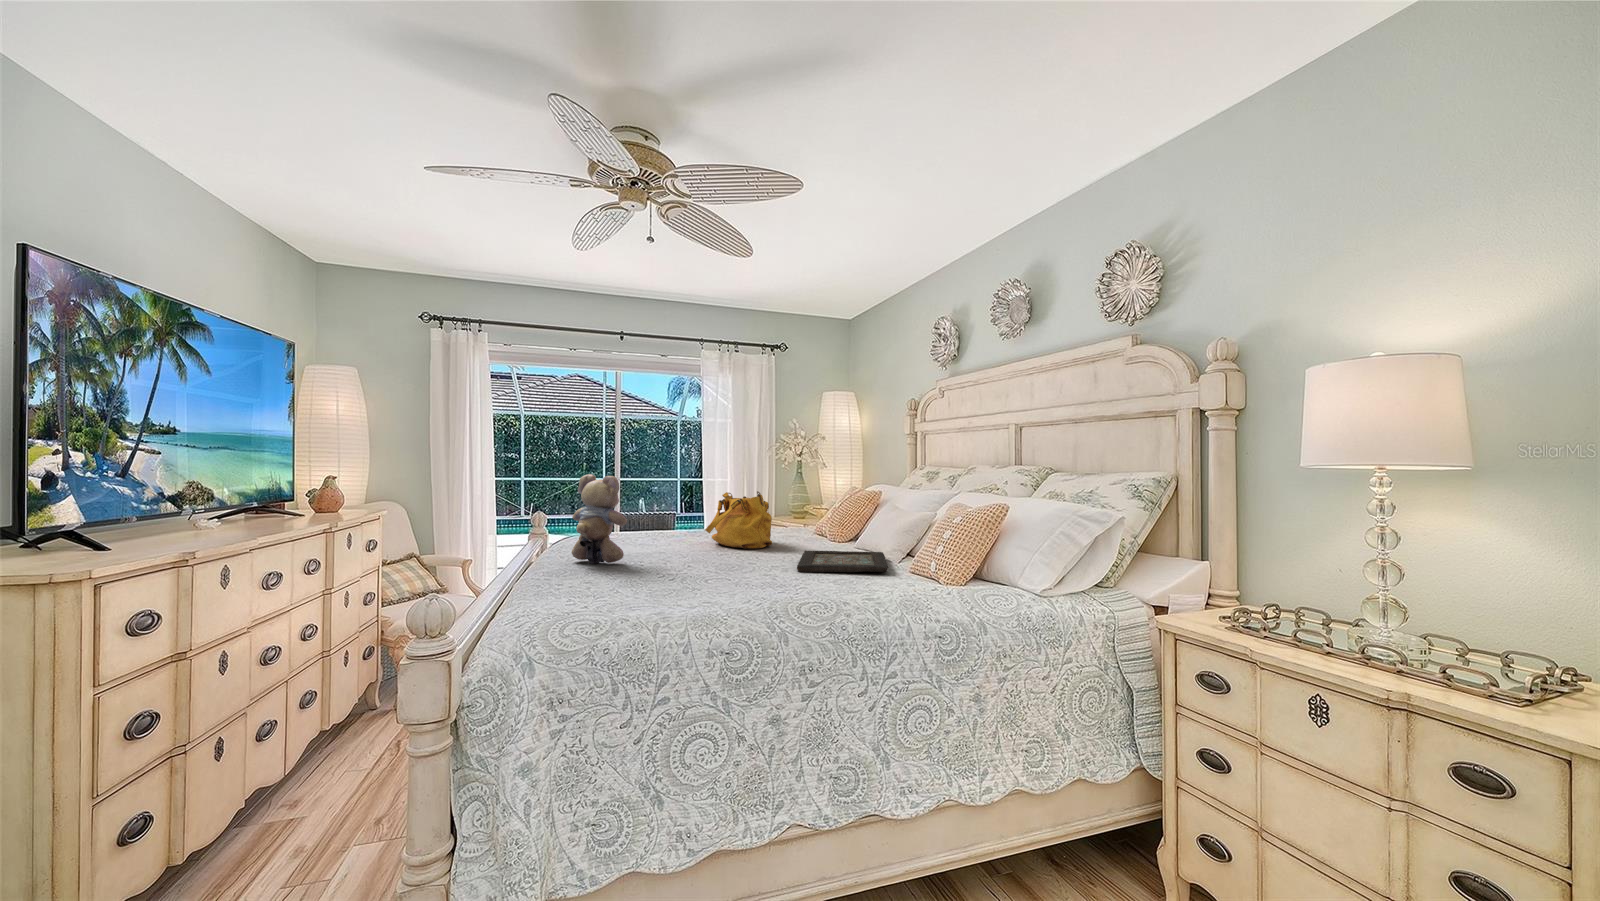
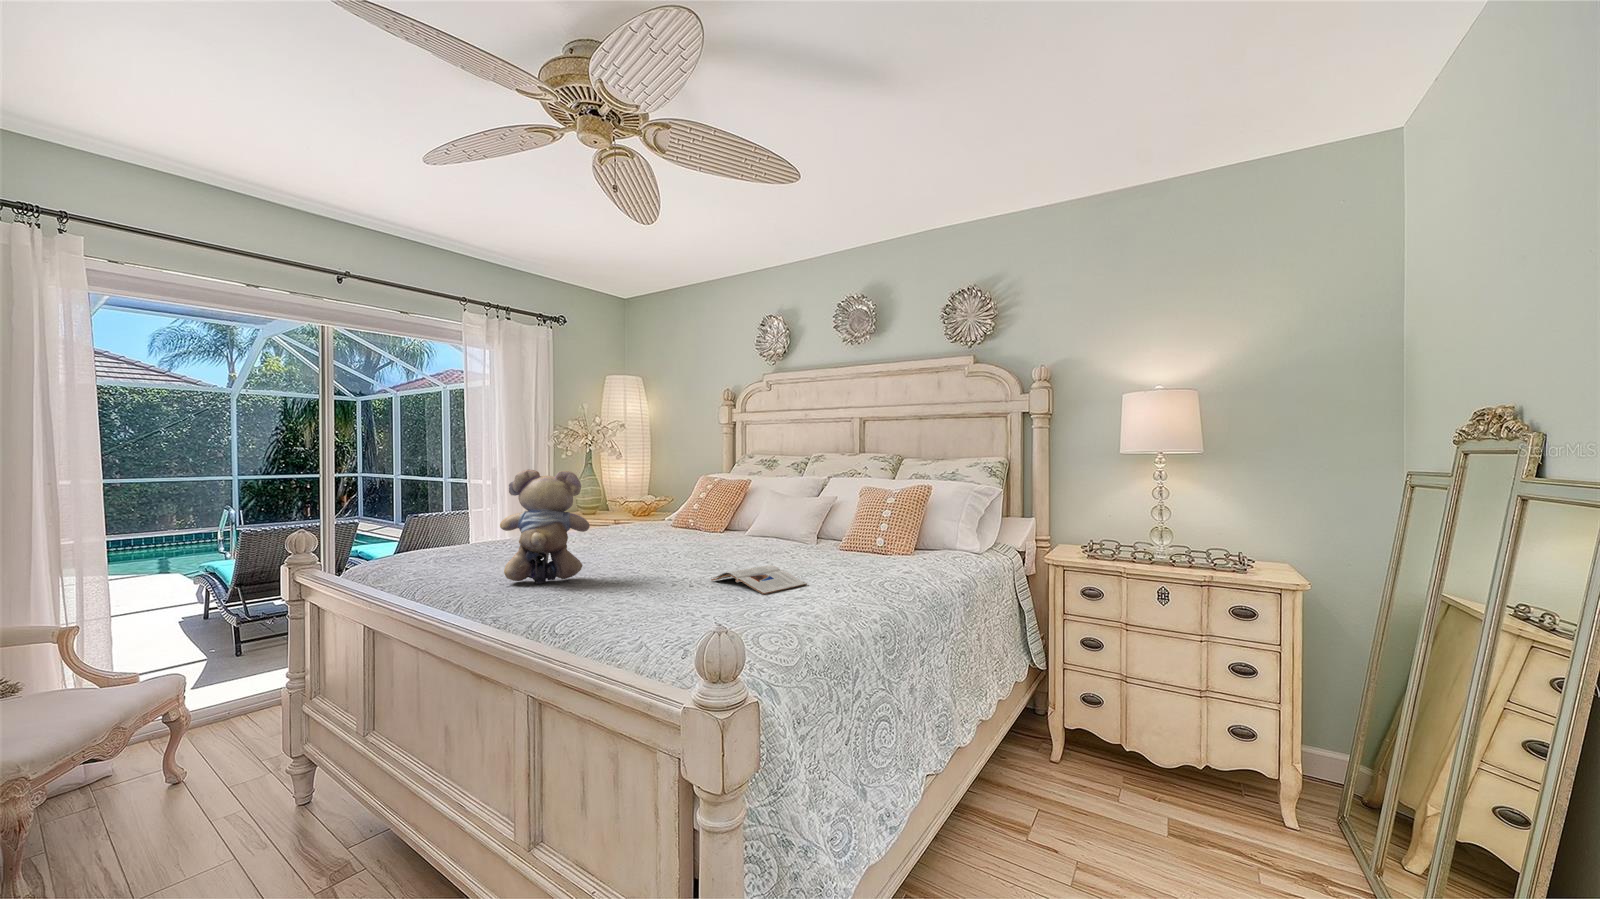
handbag: present [705,491,772,549] -> none [596,484,672,547]
decorative tray: present [797,551,888,572] -> none [731,536,845,561]
magazine: none [690,572,751,596] -> present [711,565,807,595]

